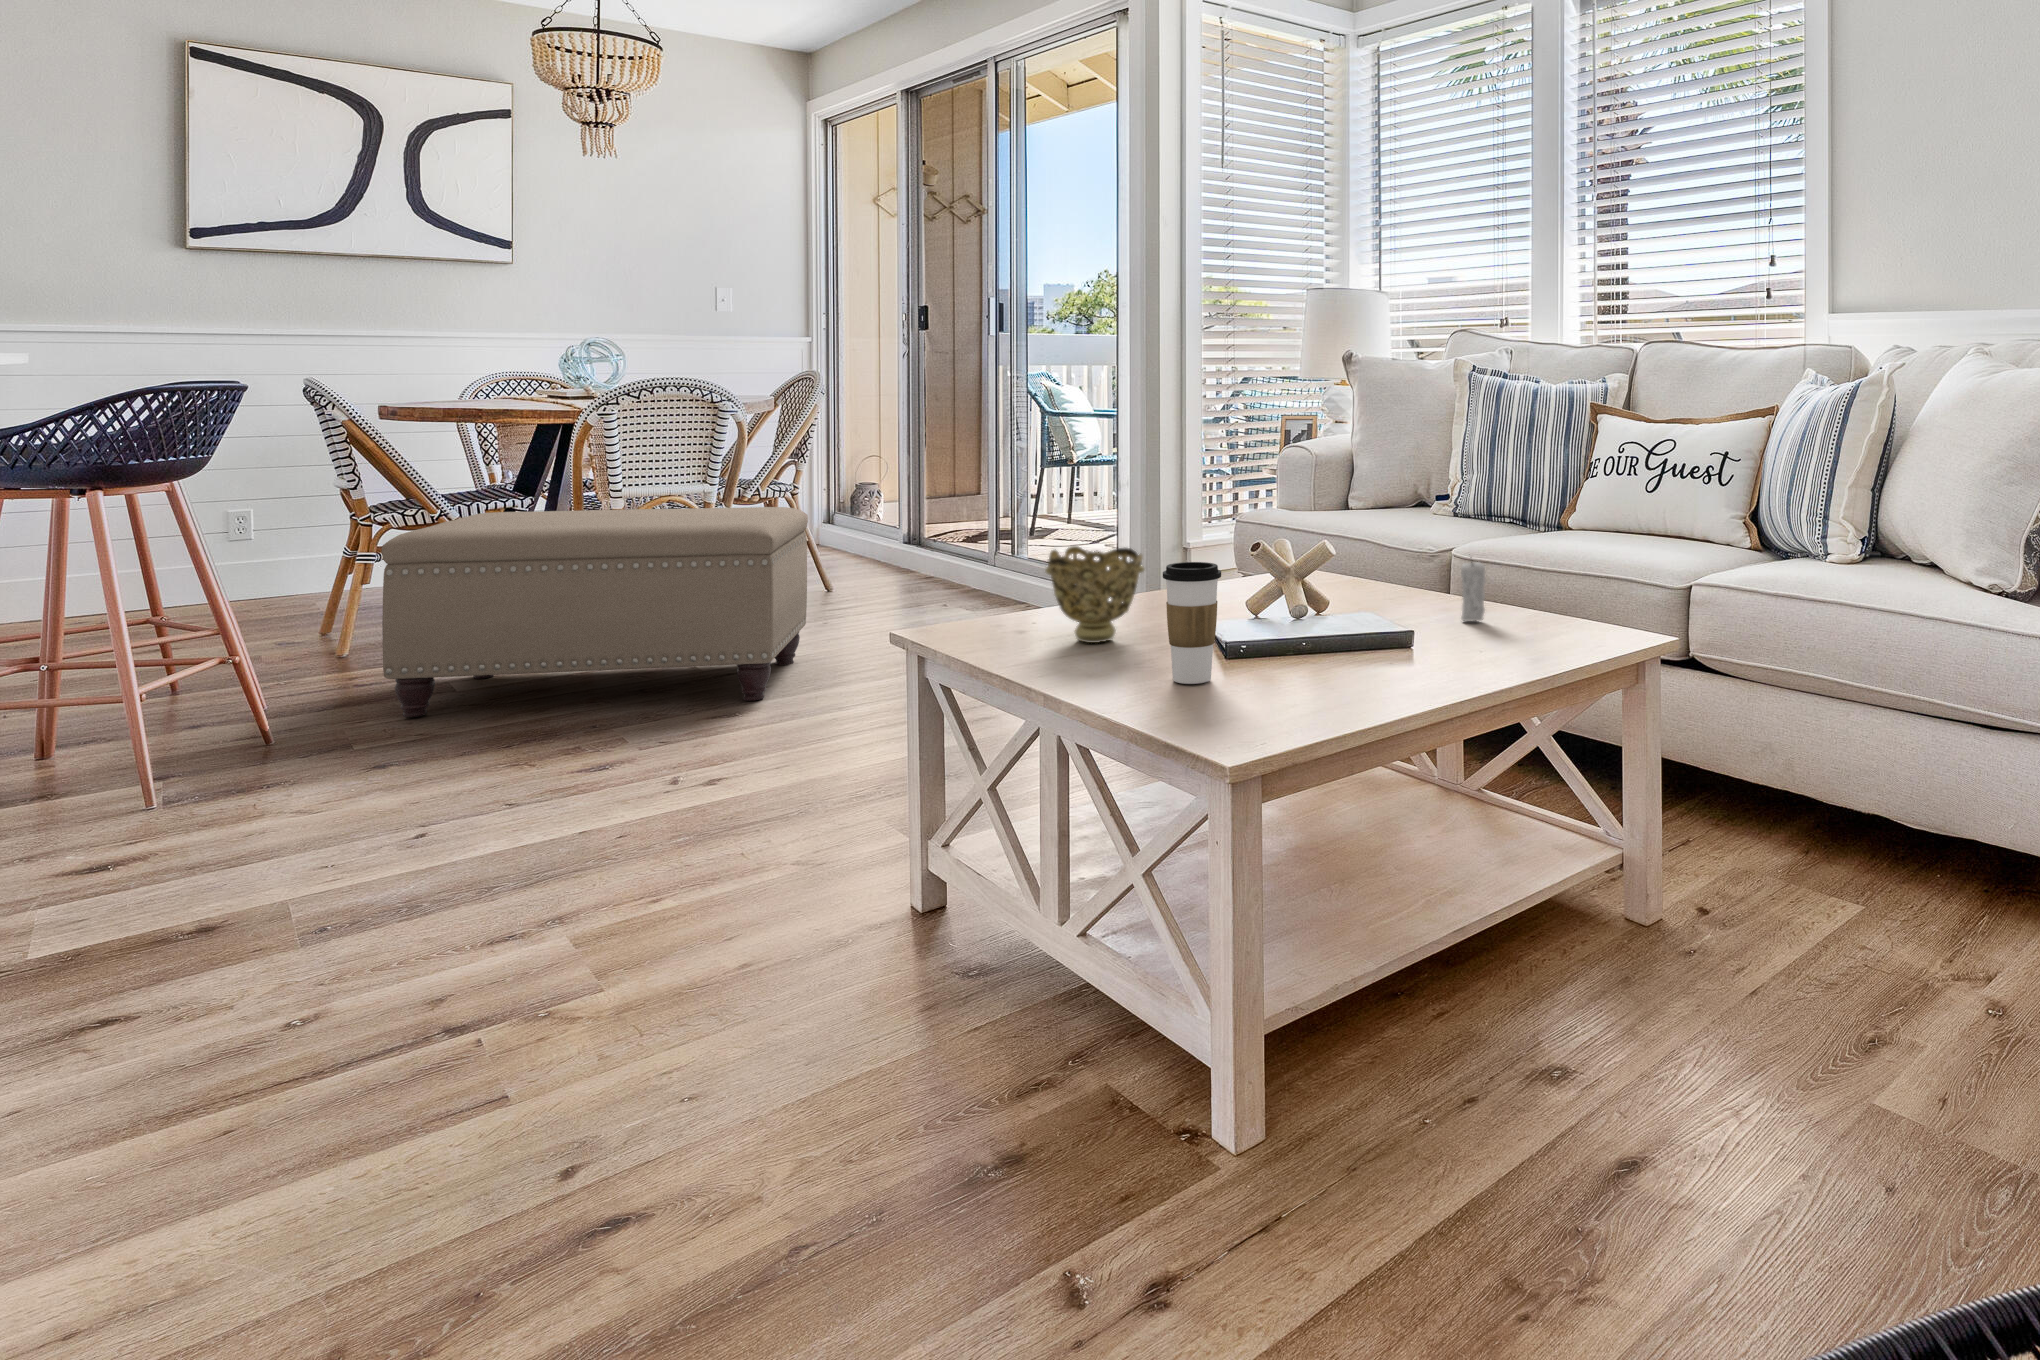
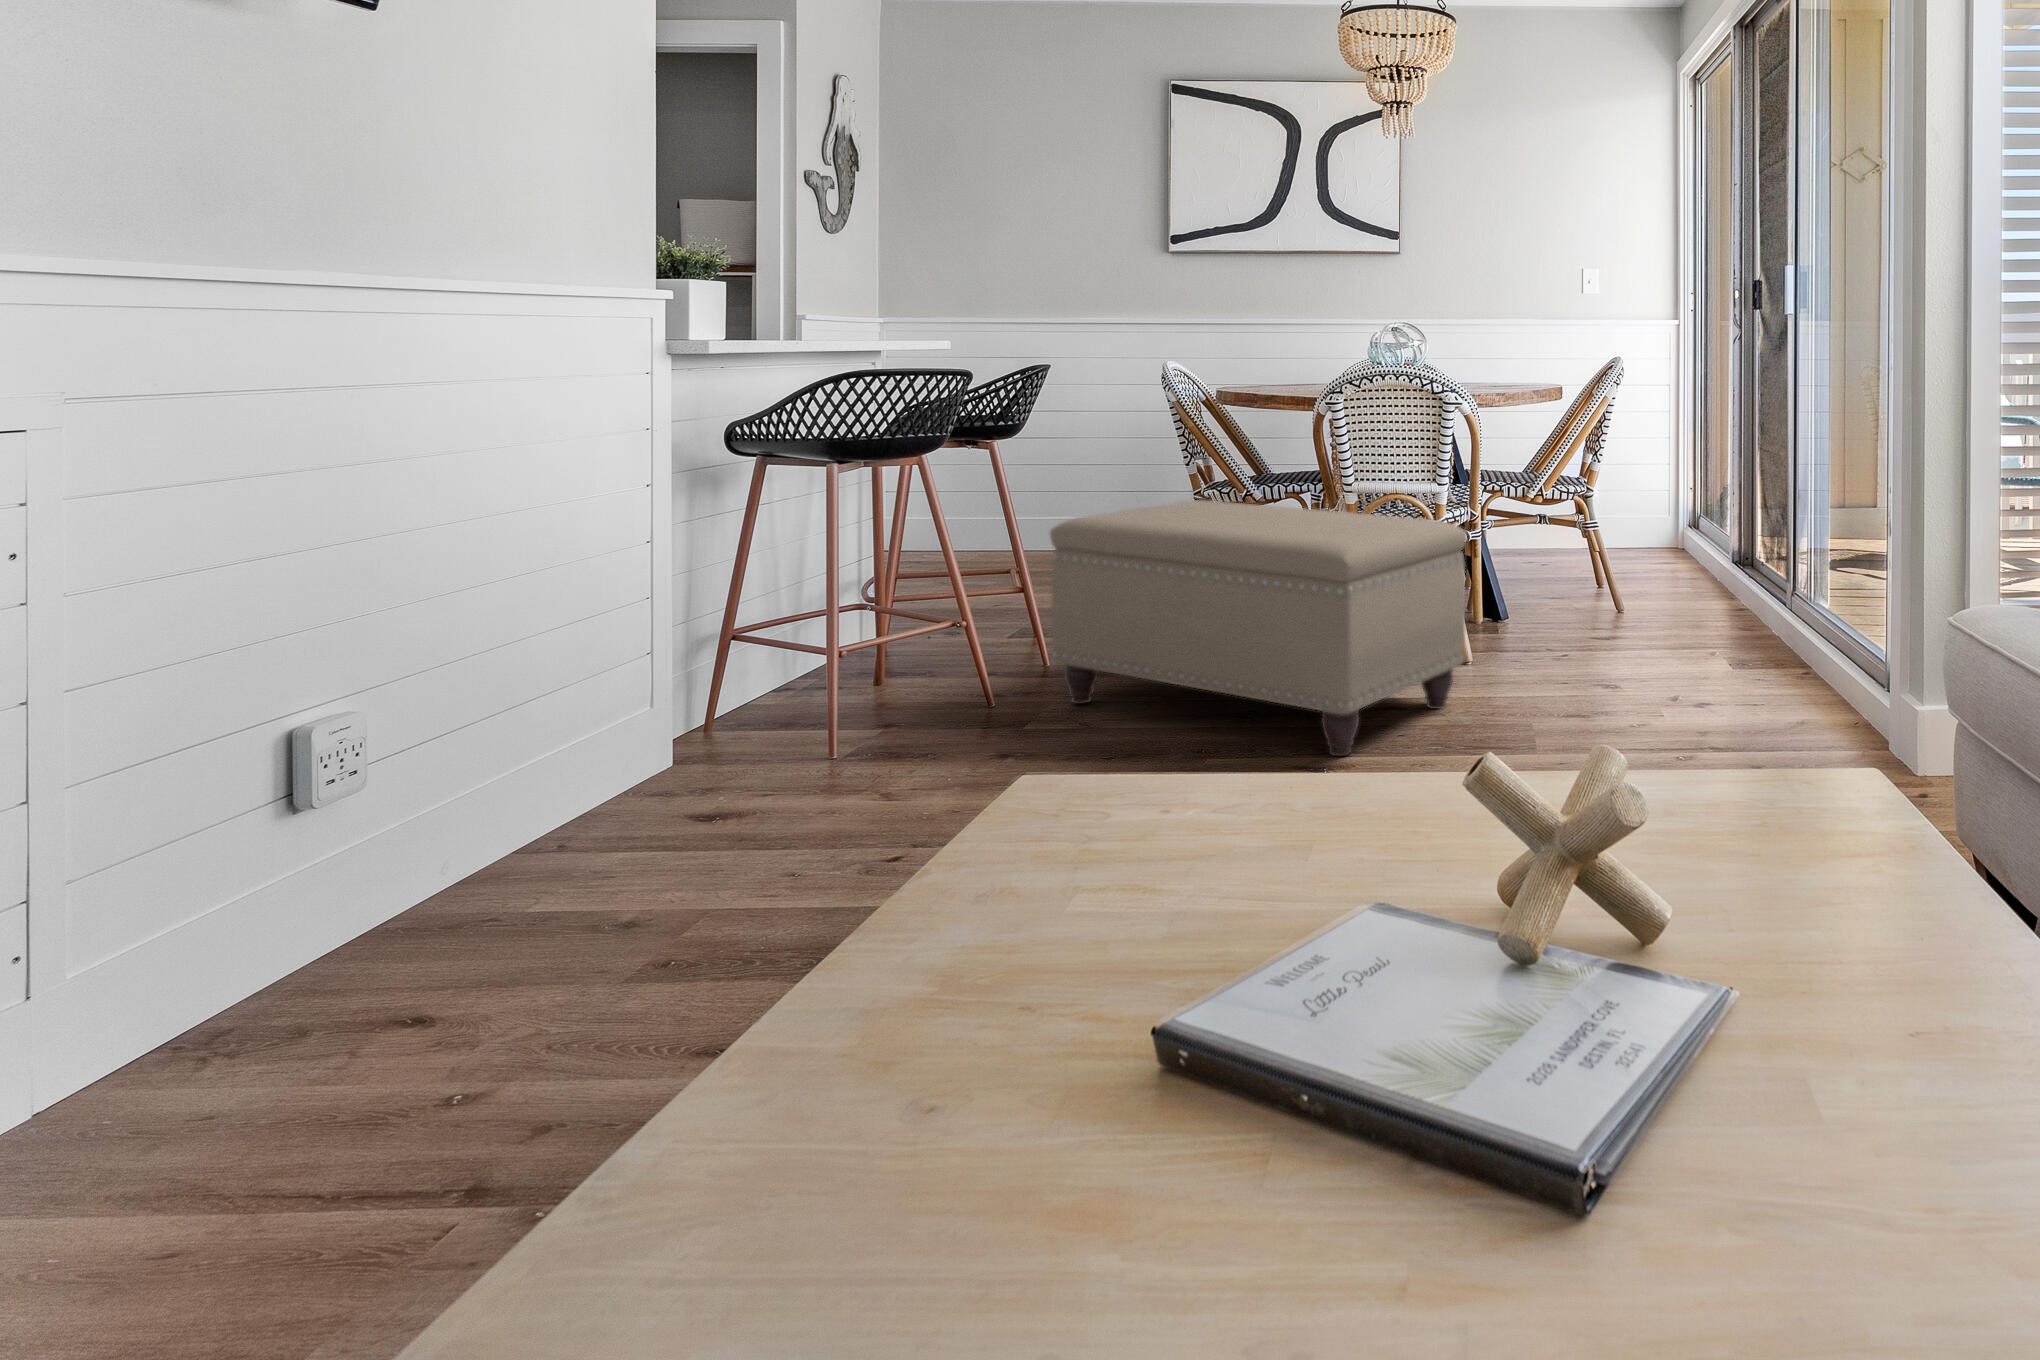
decorative bowl: present [1045,546,1144,643] -> none [952,707,1159,930]
coffee cup: present [1163,562,1221,684] -> none [763,849,935,1202]
candle: present [1461,562,1486,621] -> none [1904,927,1985,1167]

